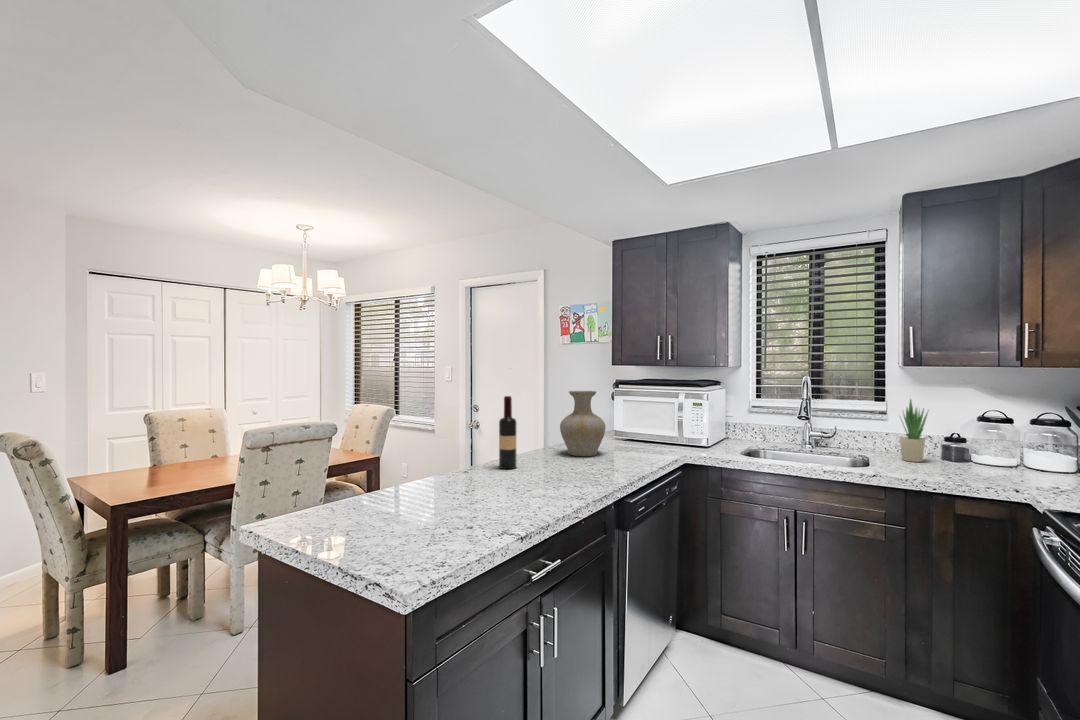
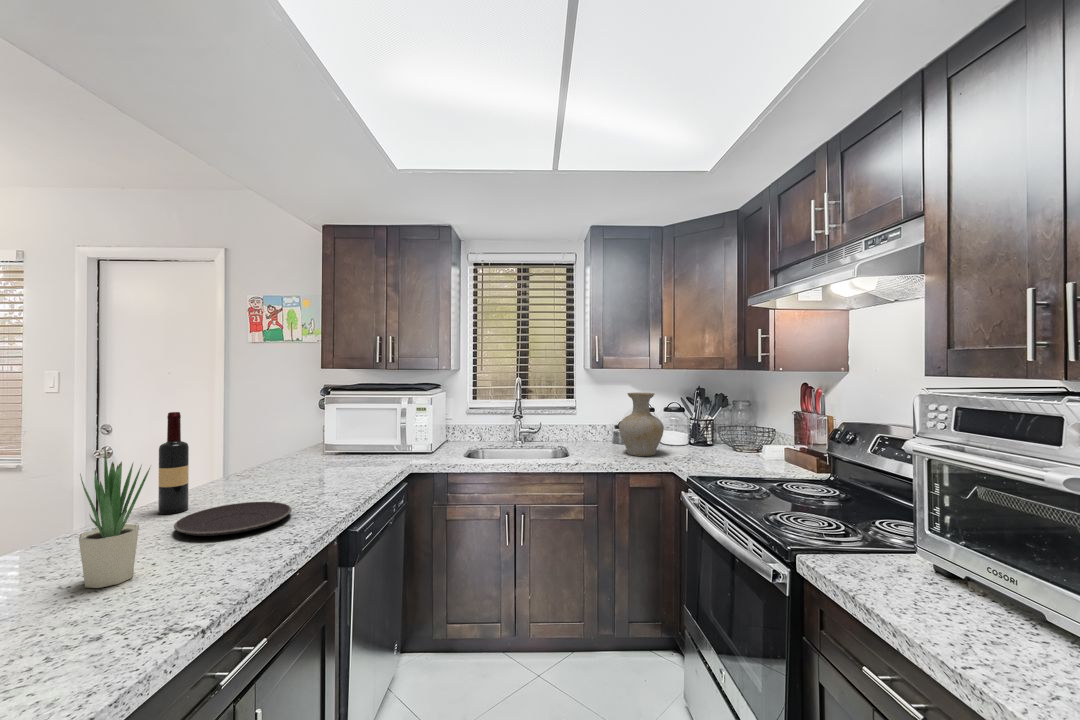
vase: present [560,391,605,456] -> present [619,393,664,456]
potted plant: present [900,399,928,462] -> present [79,449,150,588]
plate: none [507,467,582,486] -> present [174,502,292,536]

